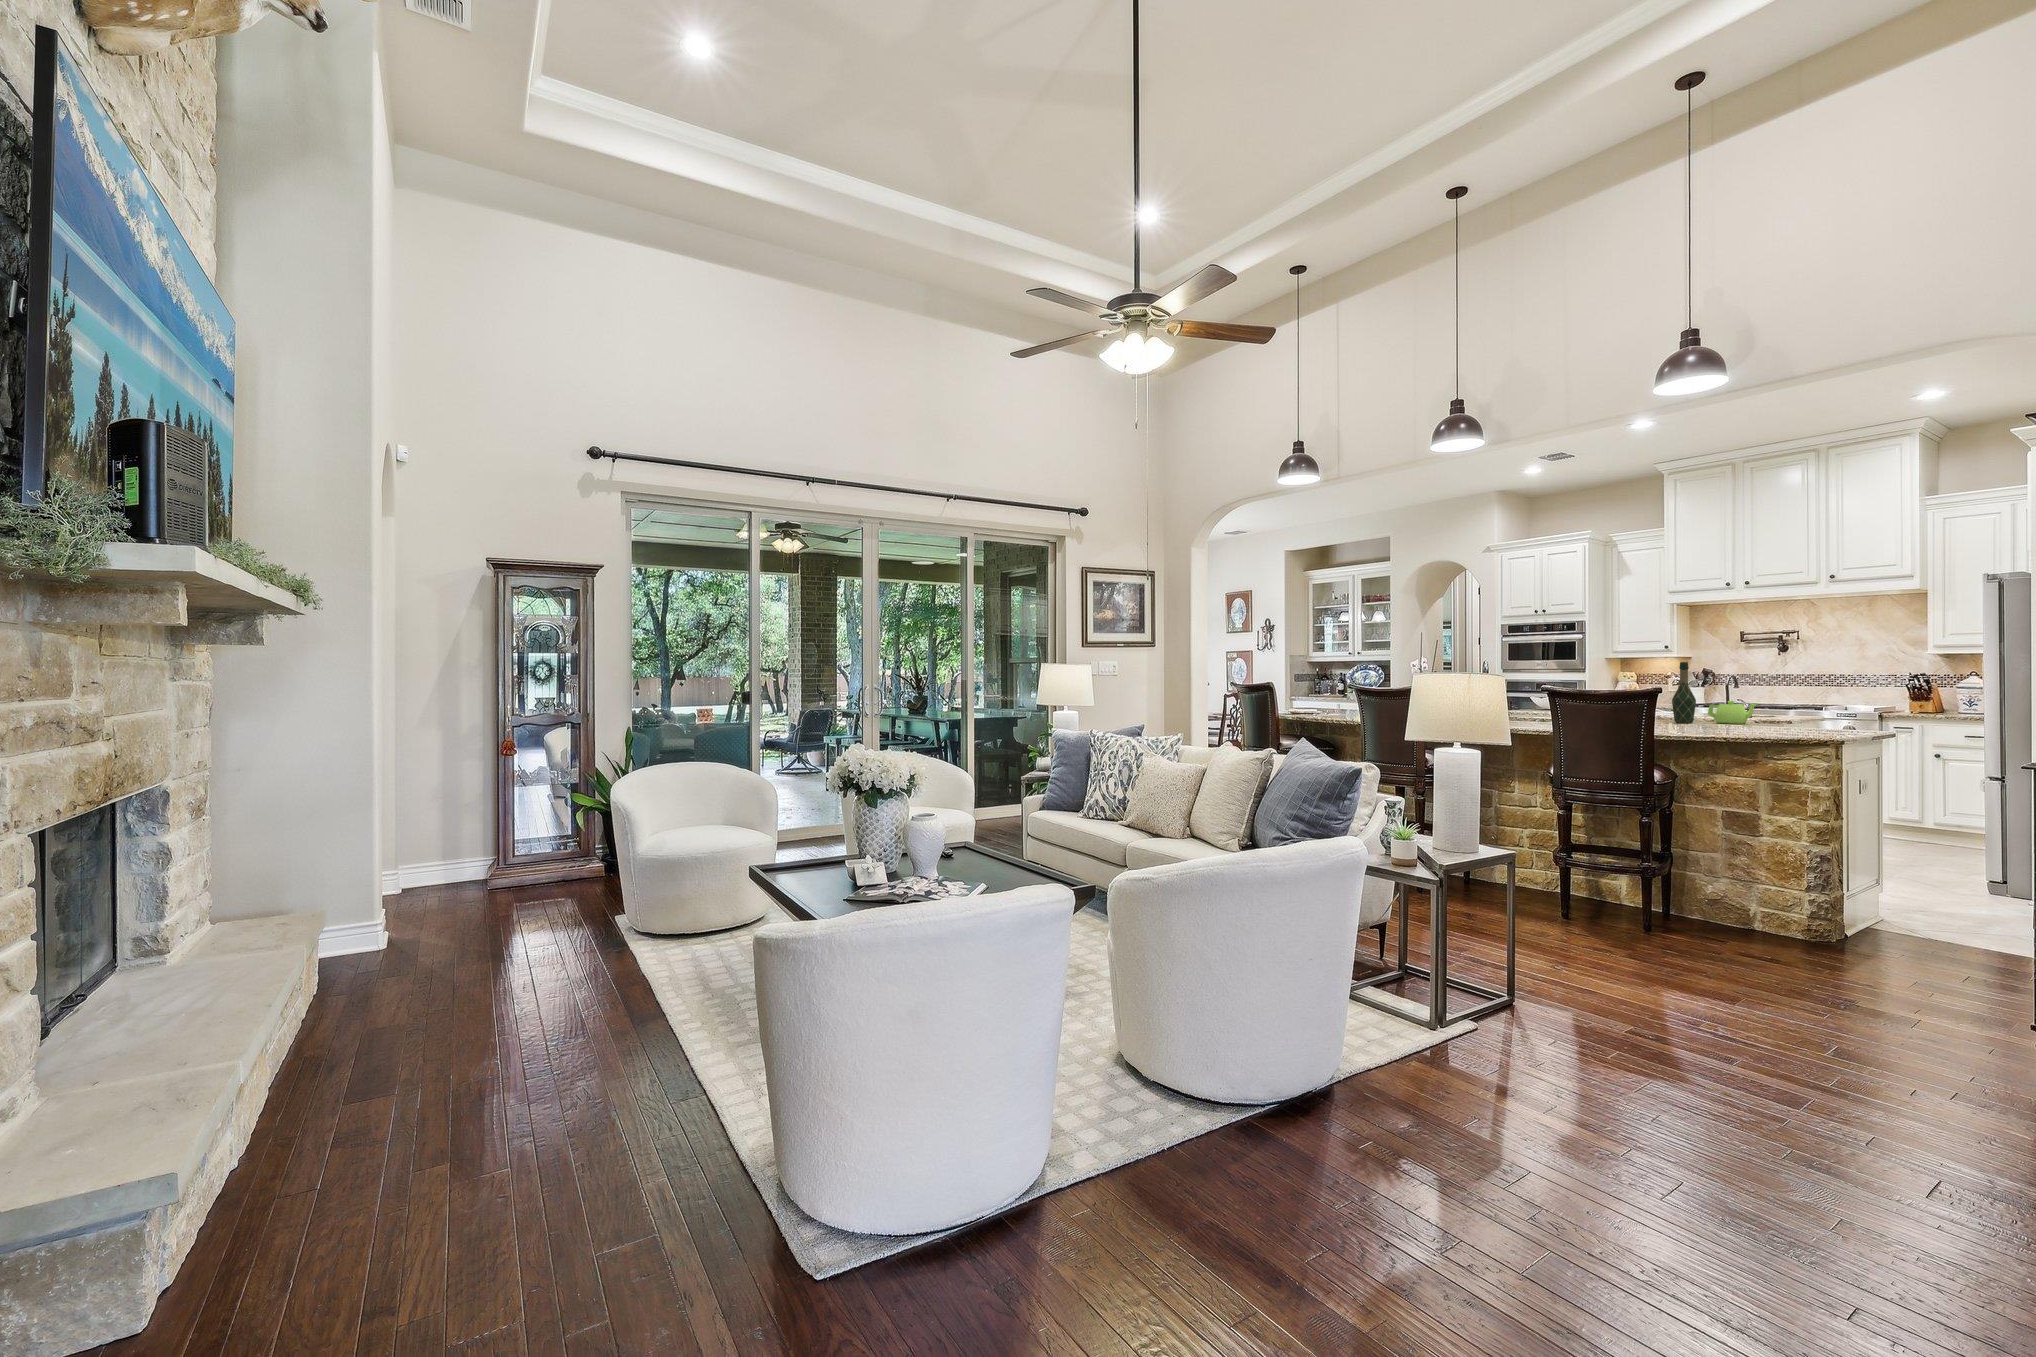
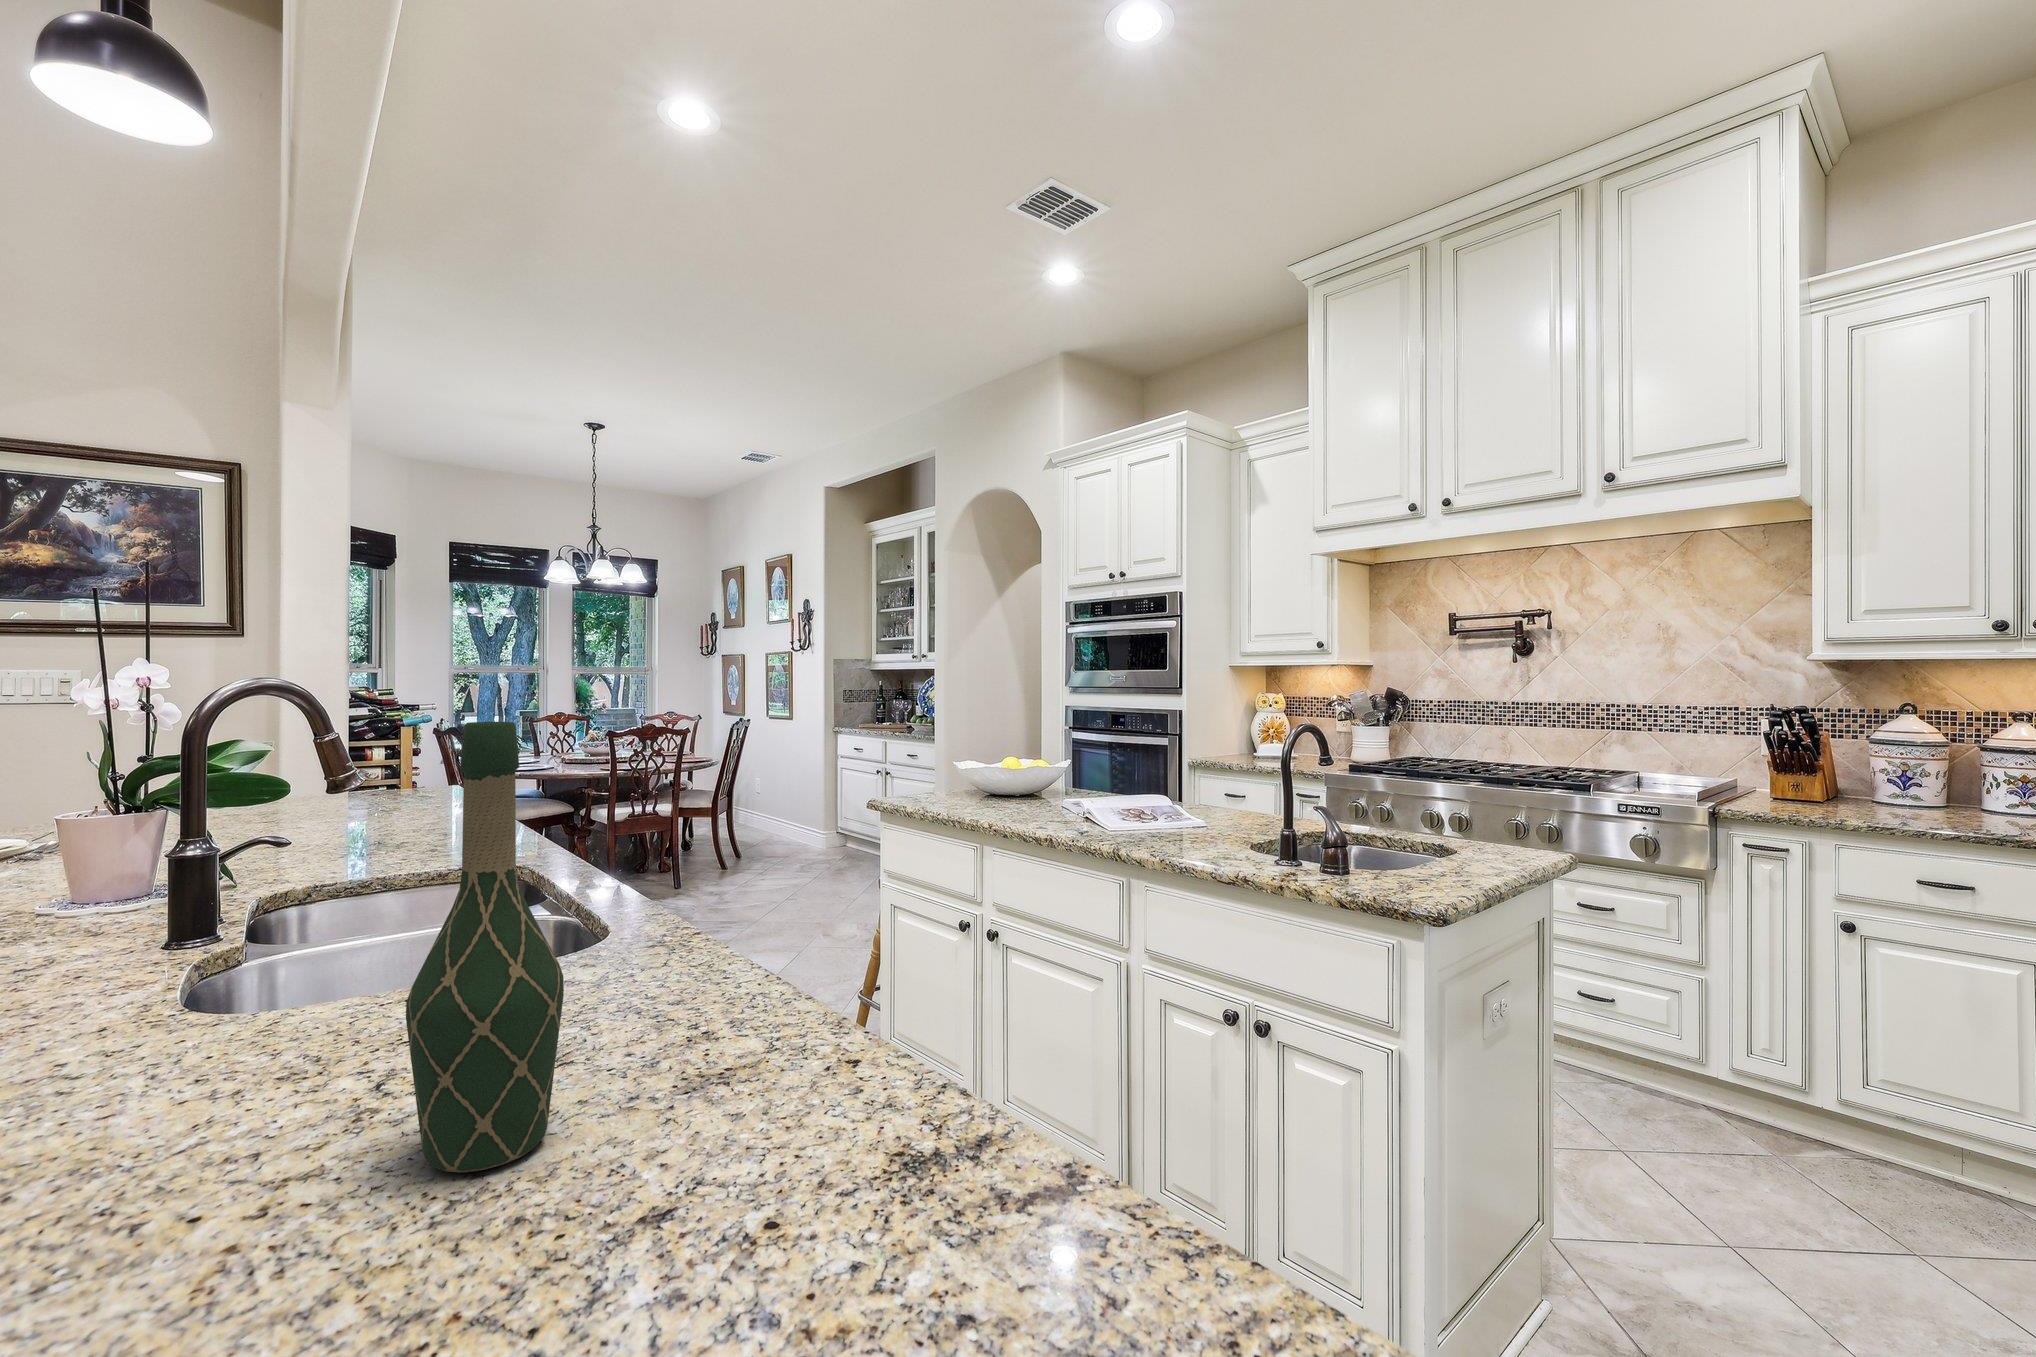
teapot: present [1708,701,1758,724] -> none [683,988,902,1201]

